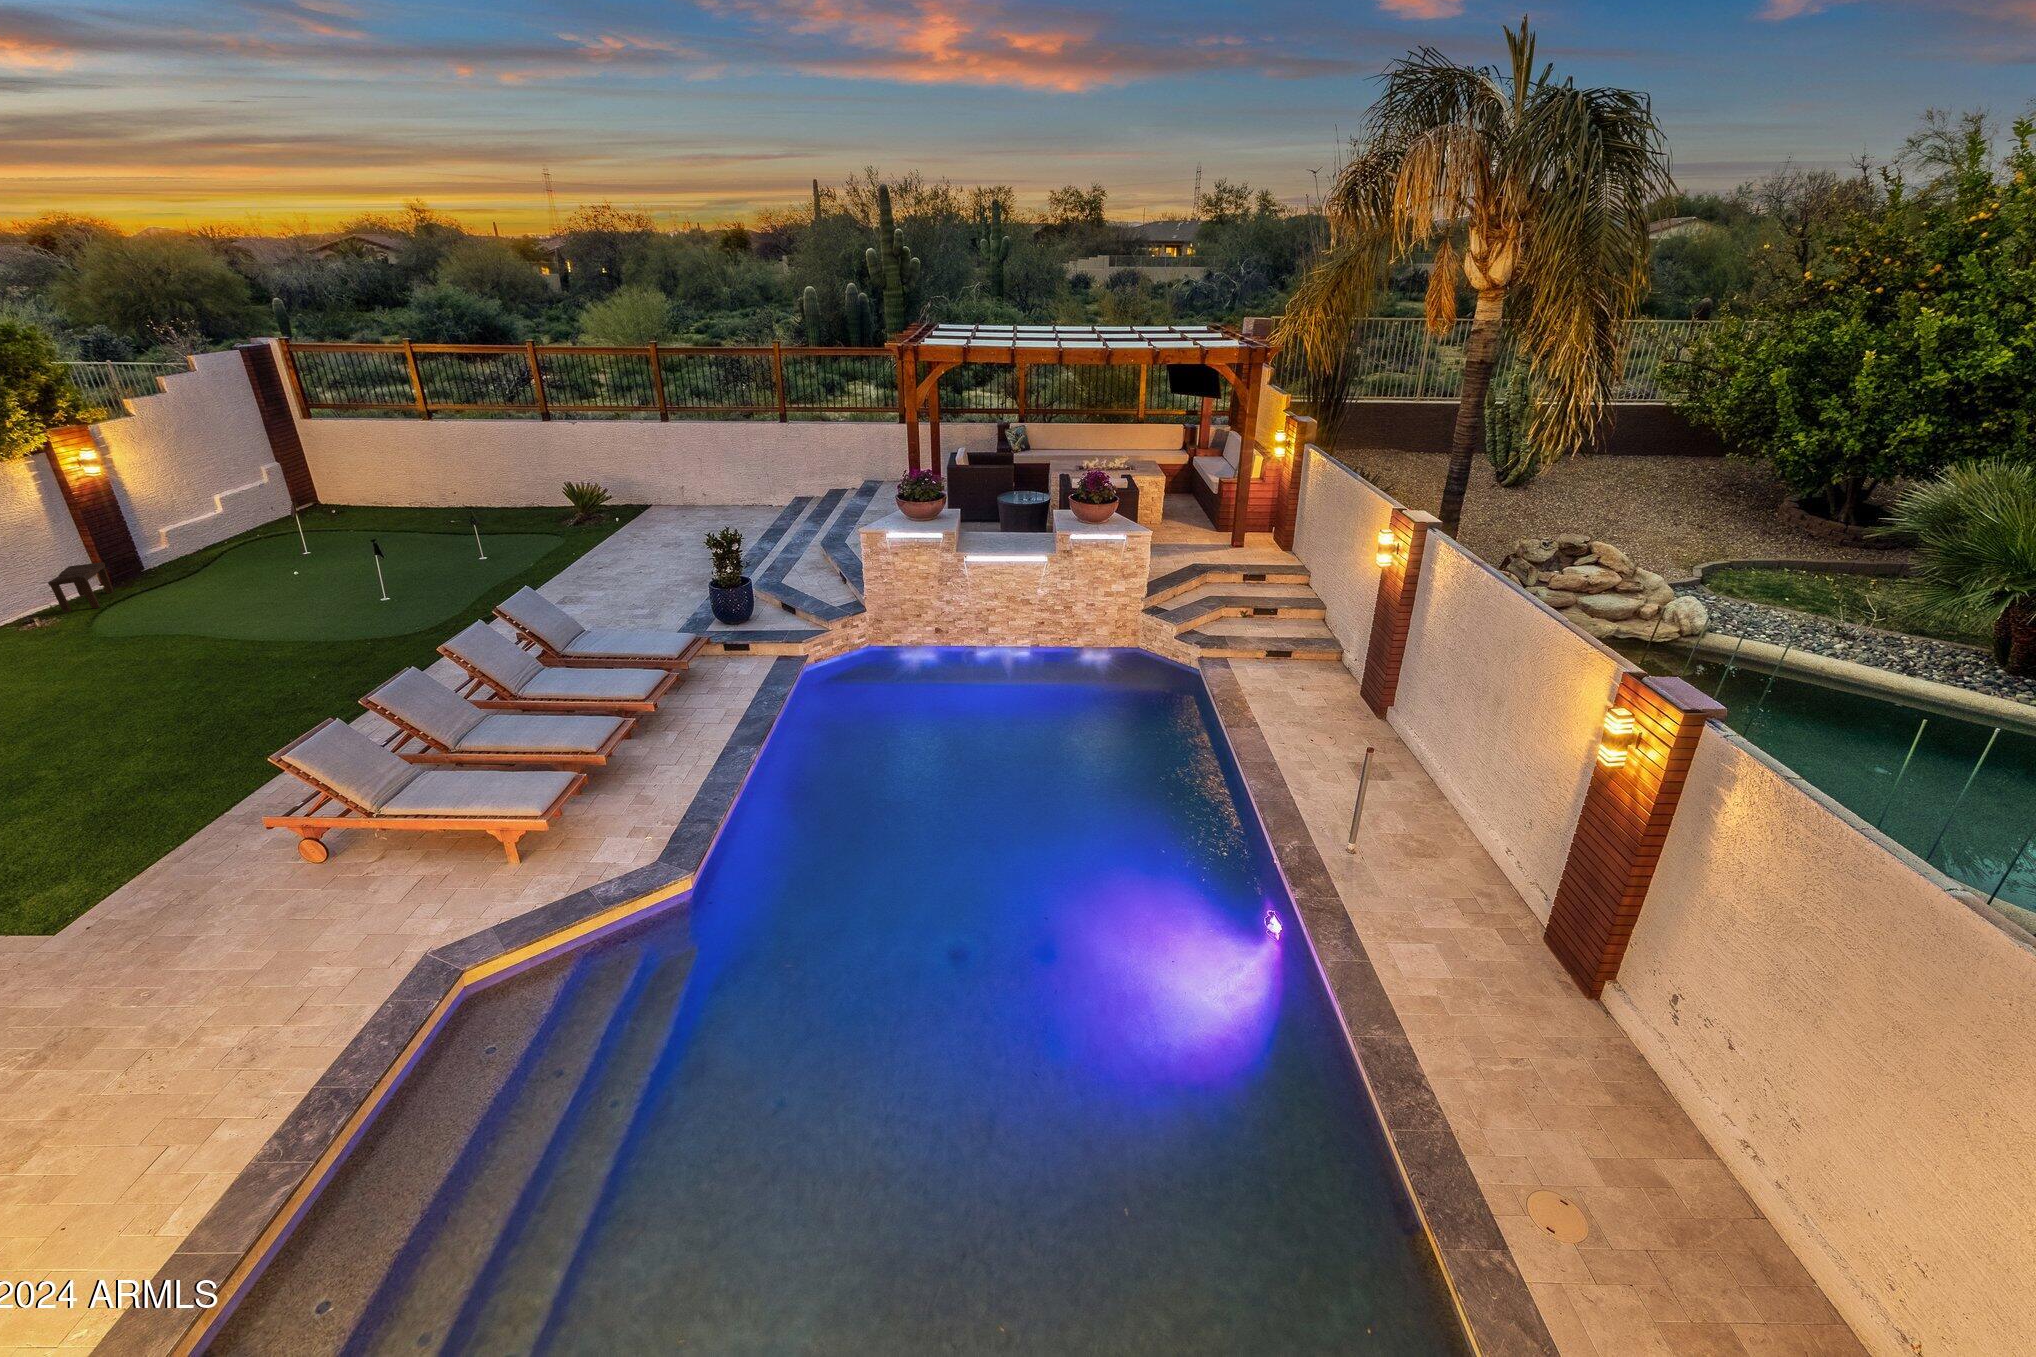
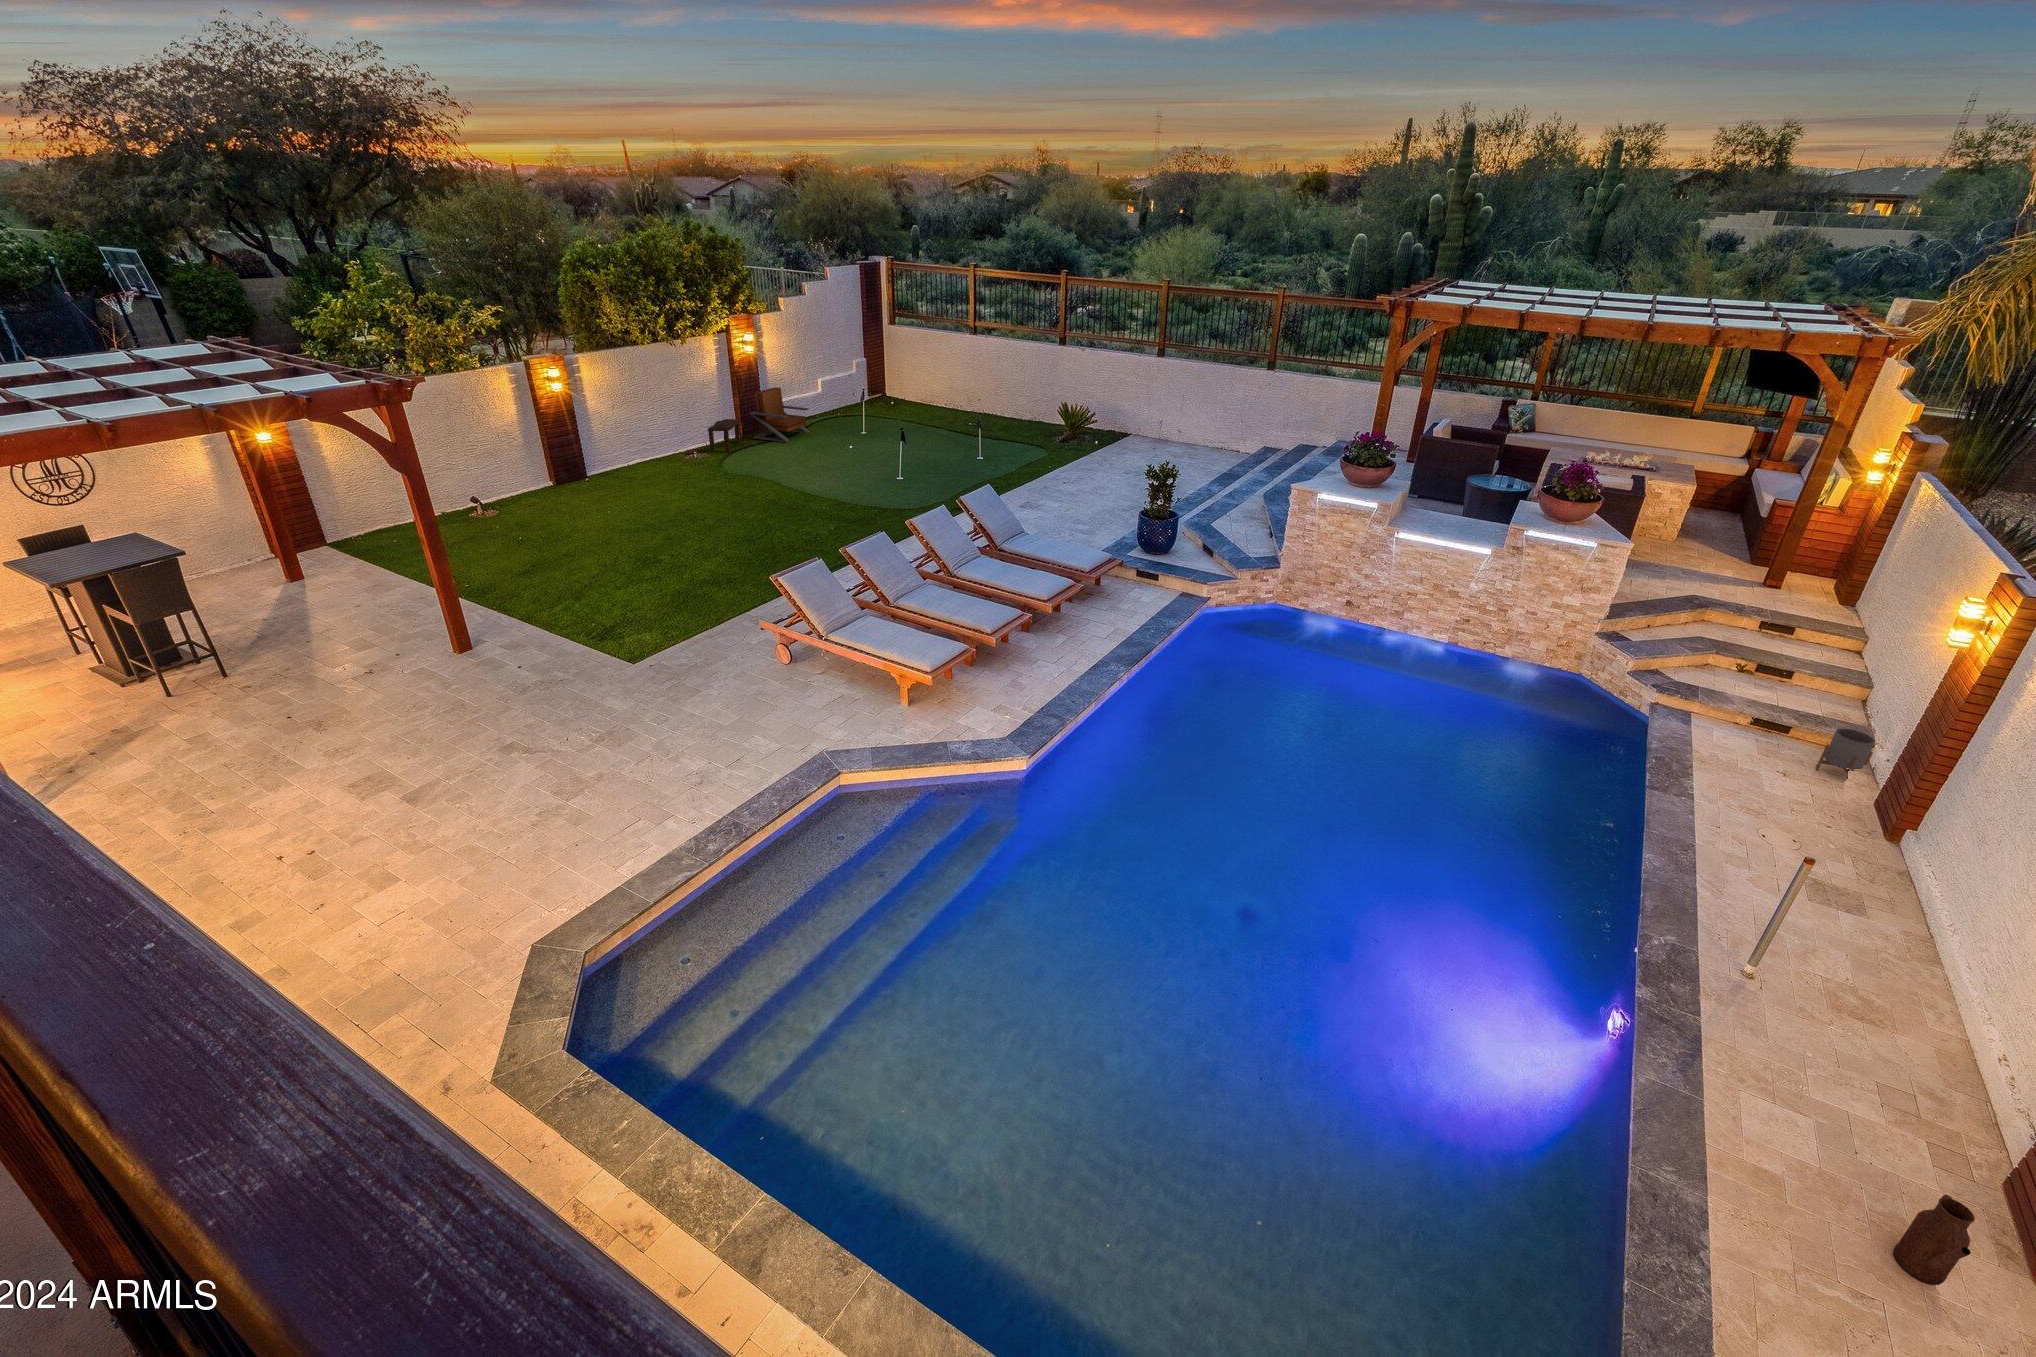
lounge chair: none [120,512,231,583] -> present [749,388,810,442]
planter: none [1321,644,1353,685] -> present [1816,728,1875,781]
watering can: none [1627,1025,1705,1105] -> present [1893,1195,1975,1285]

